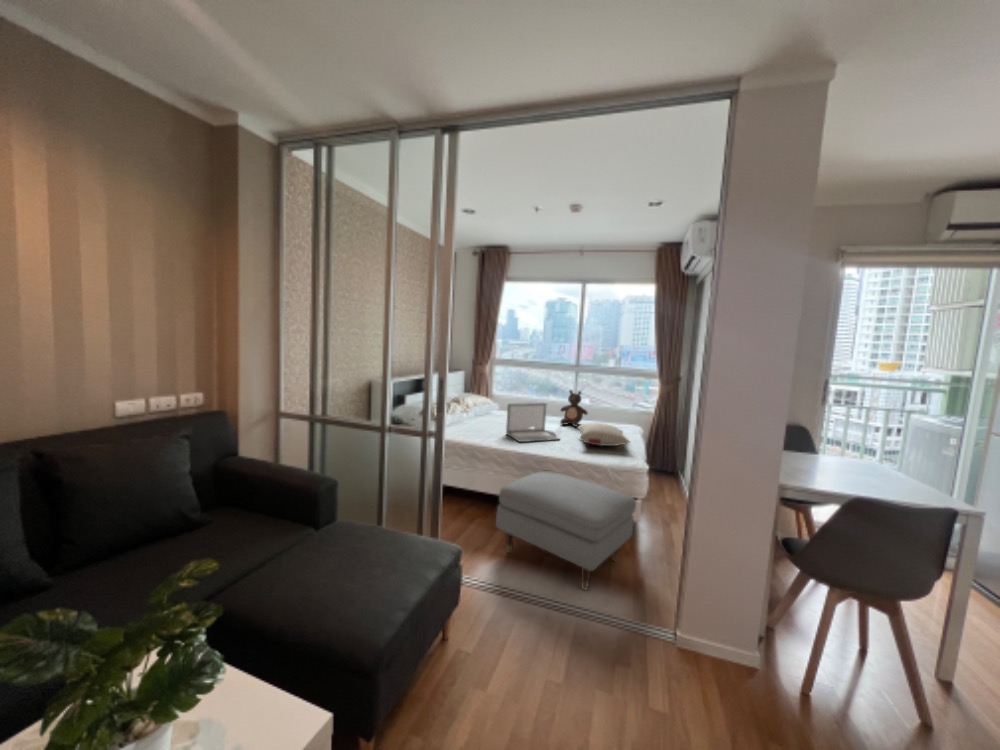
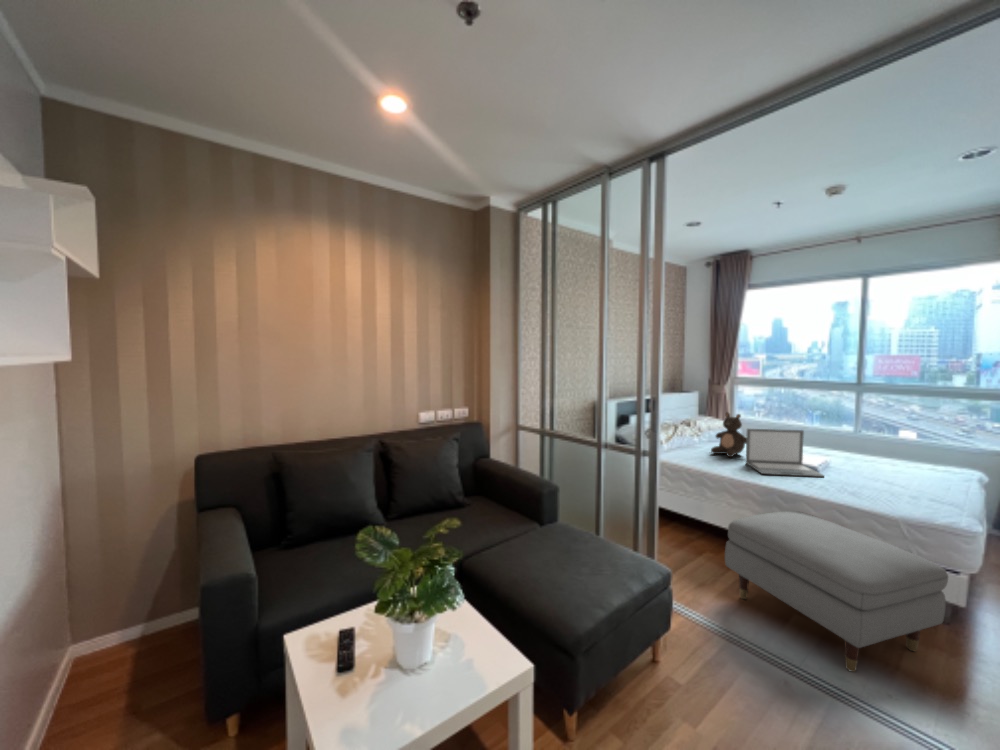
teddy bear: present [560,390,588,426] -> present [711,413,746,457]
pillow: present [578,423,630,446] -> none [853,459,948,493]

